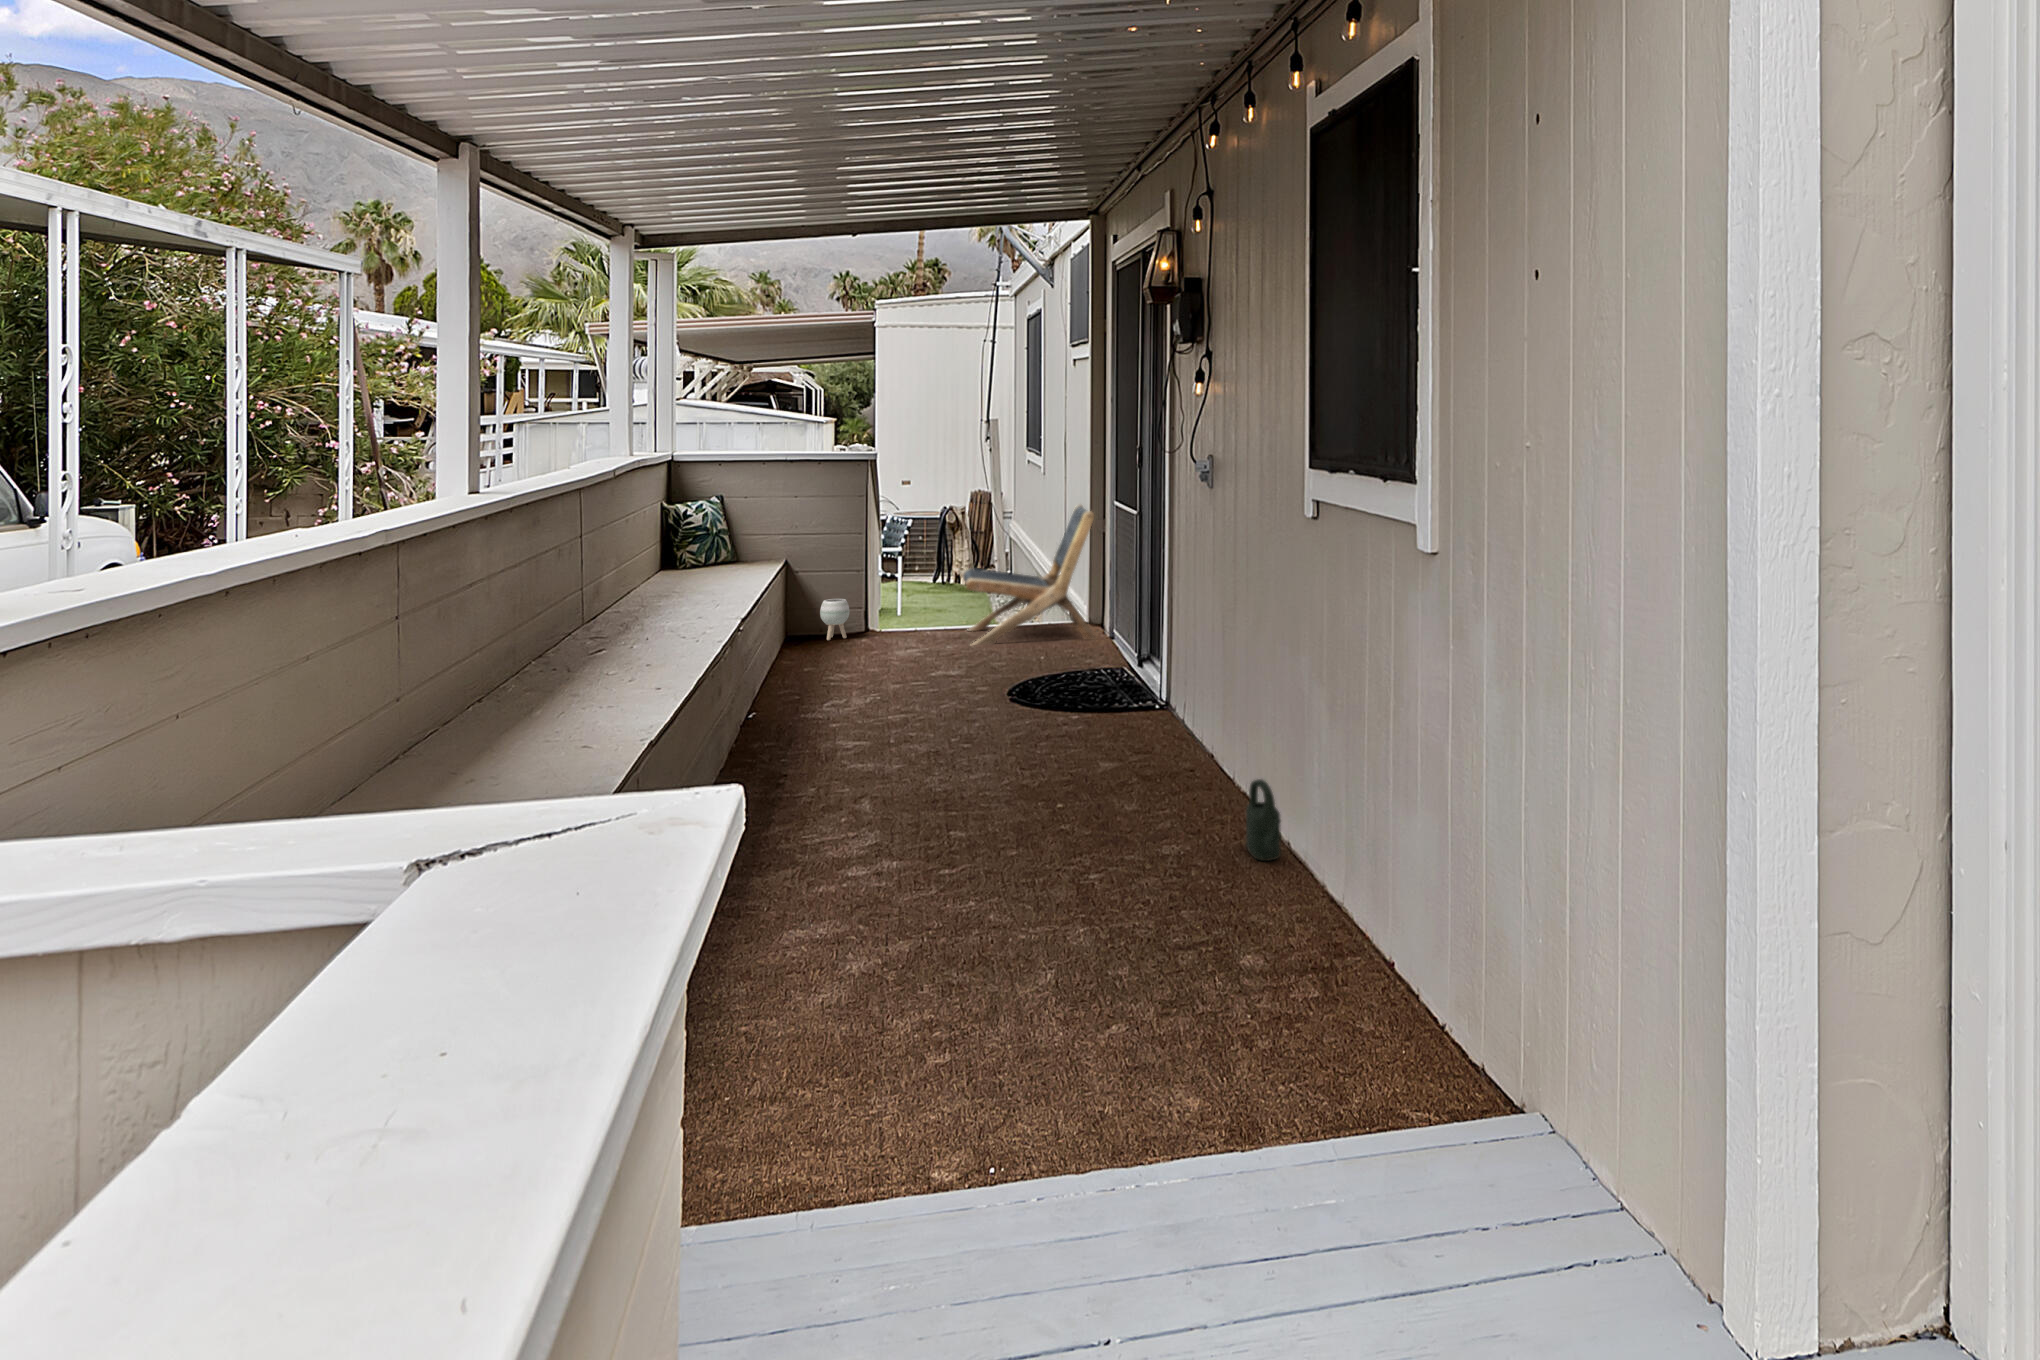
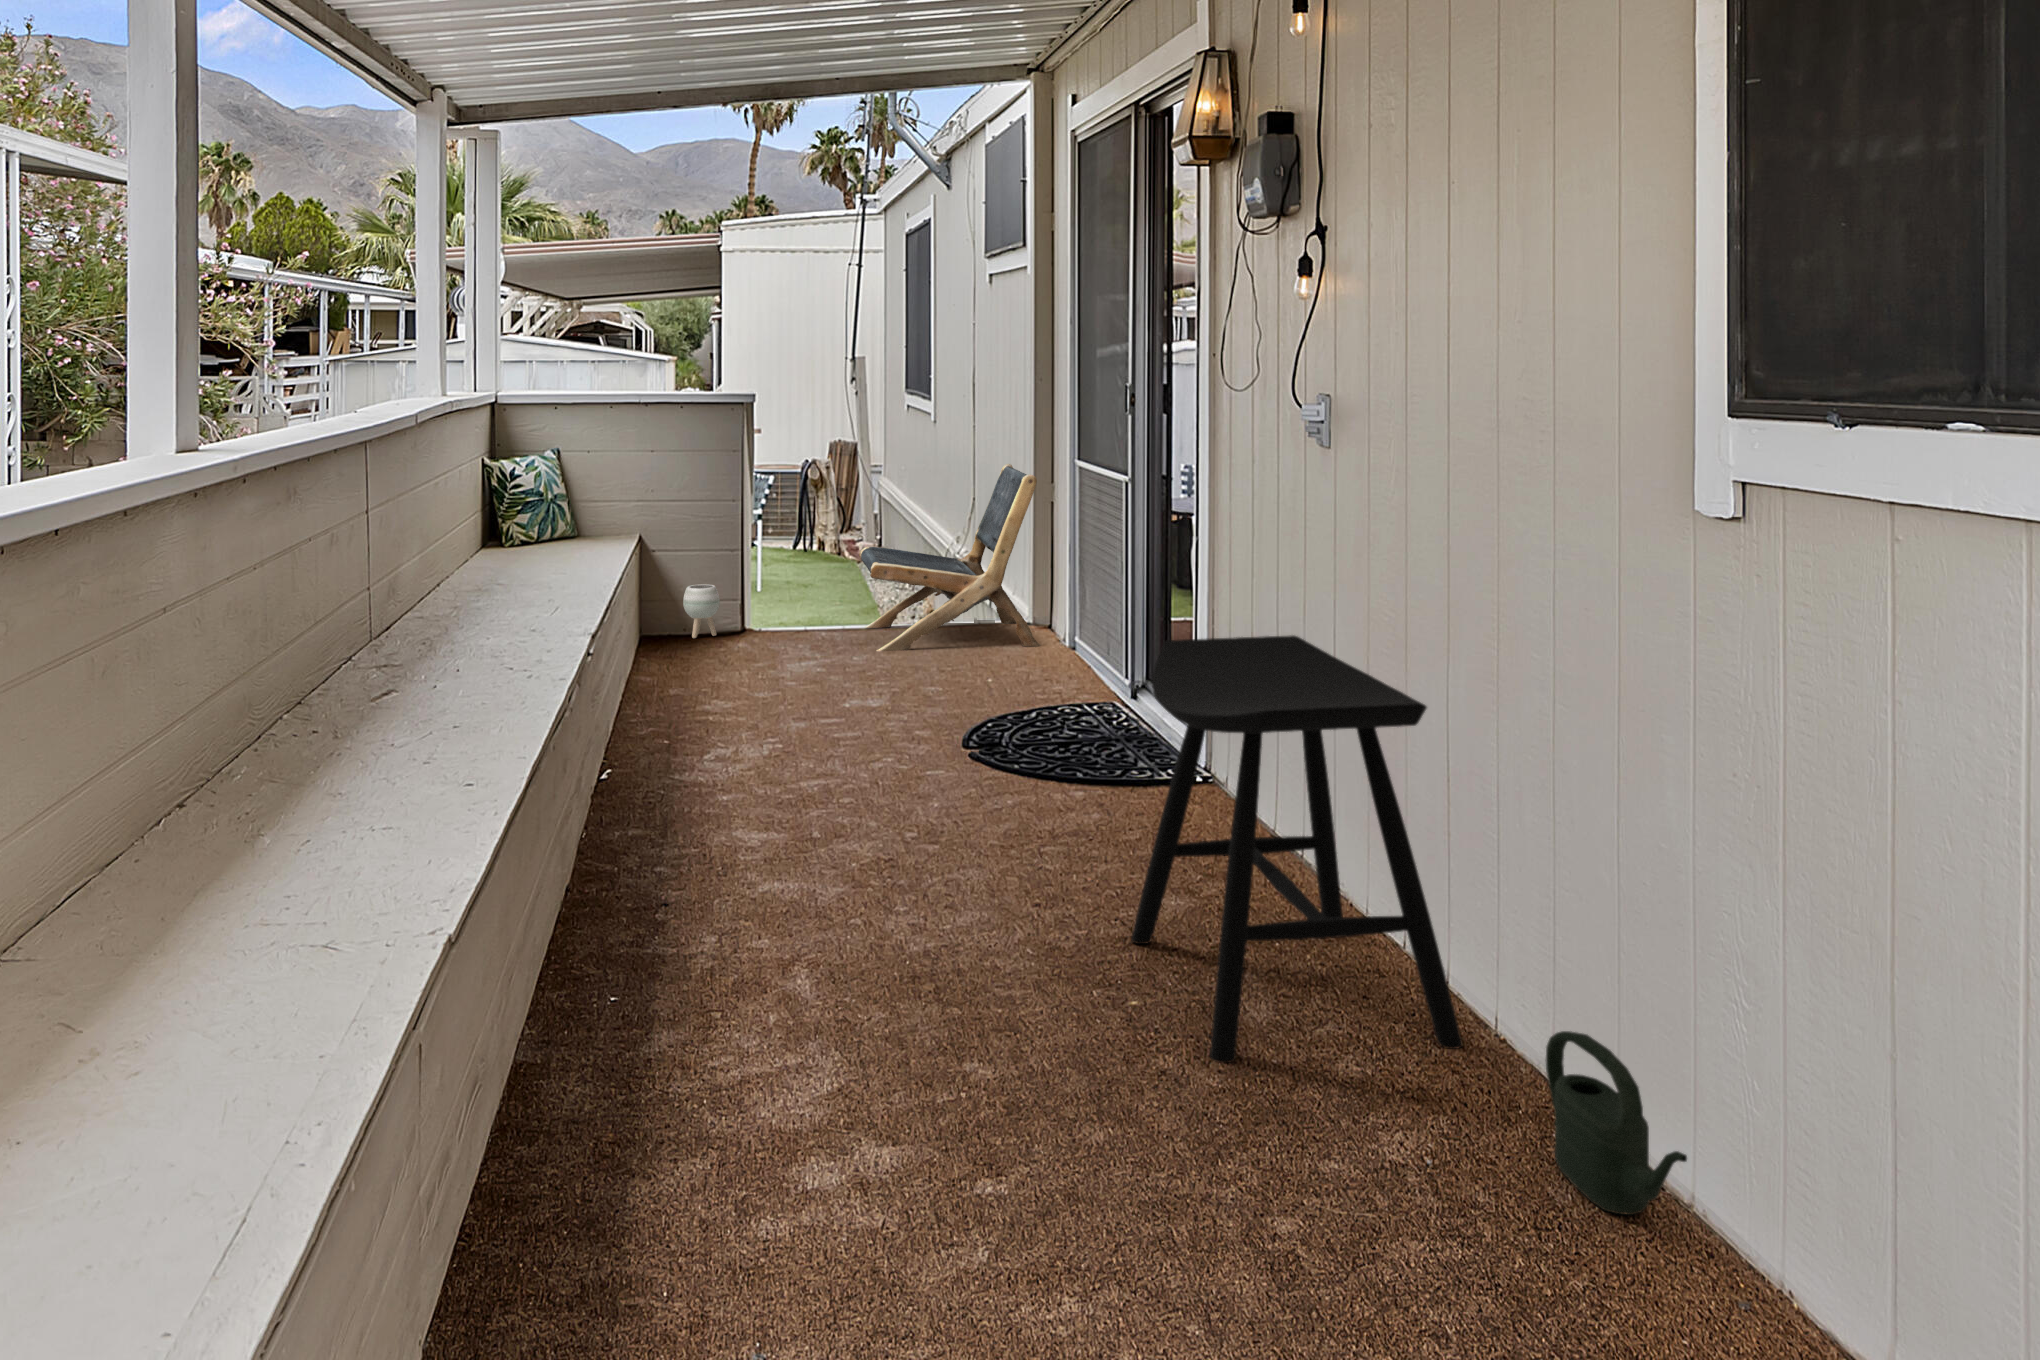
stool: none [1074,597,1237,825] -> present [1131,635,1463,1063]

